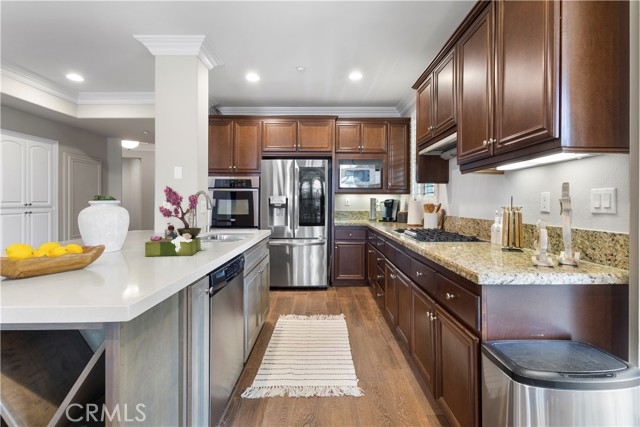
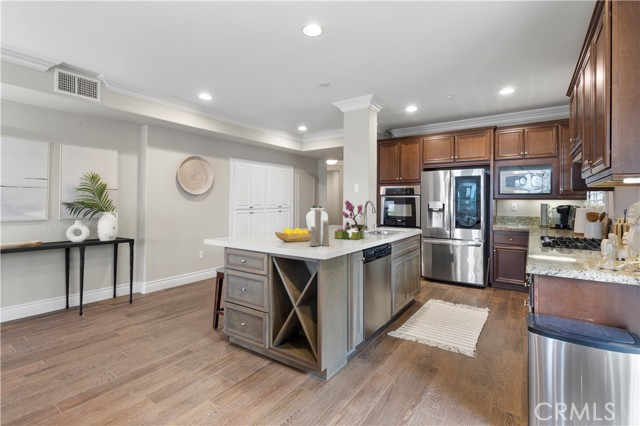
candle: none [77,180,135,288] -> present [310,209,329,246]

